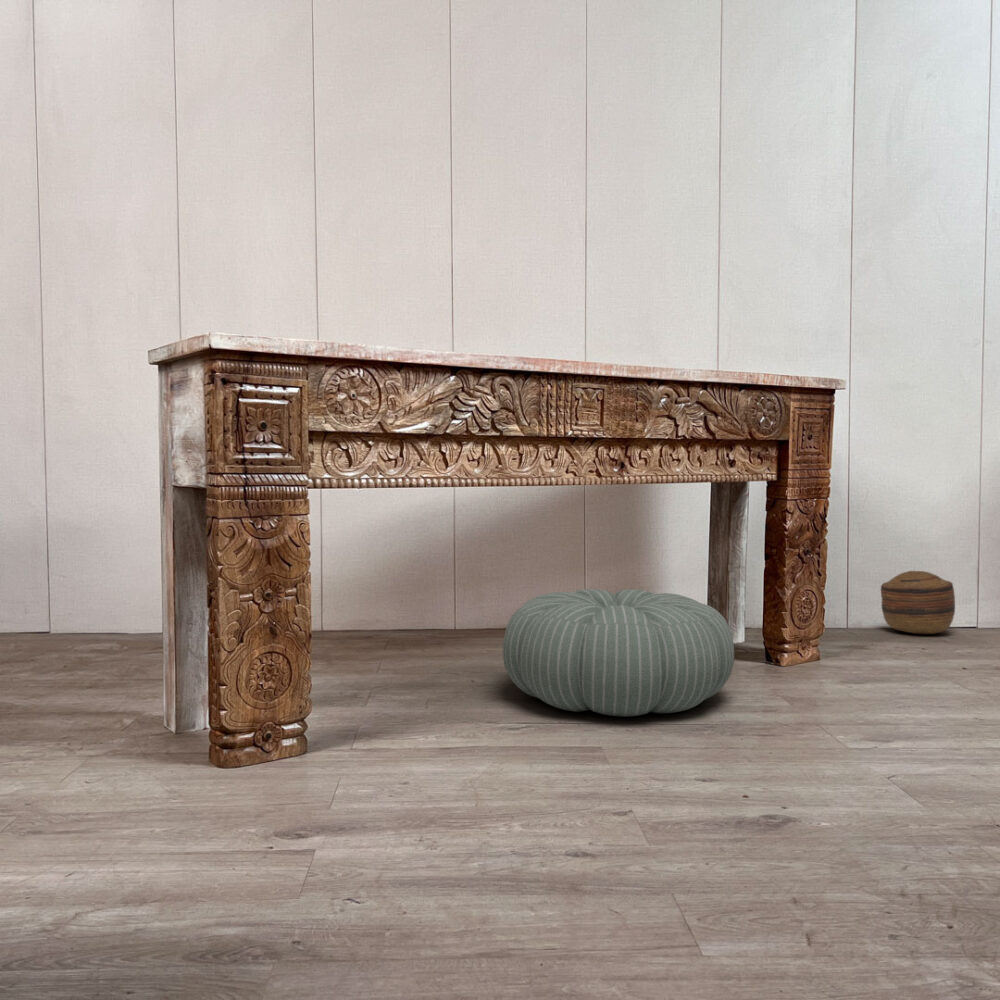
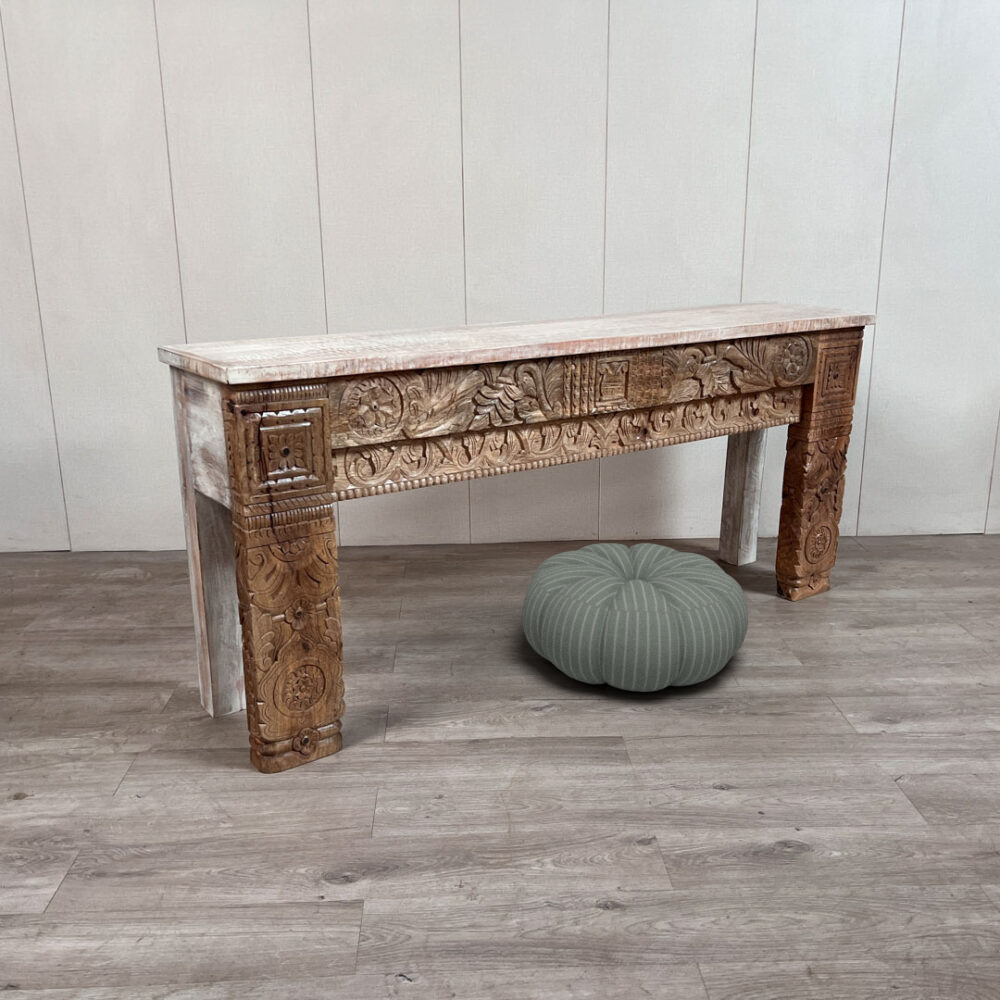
basket: present [881,571,955,634] -> none [891,483,965,548]

